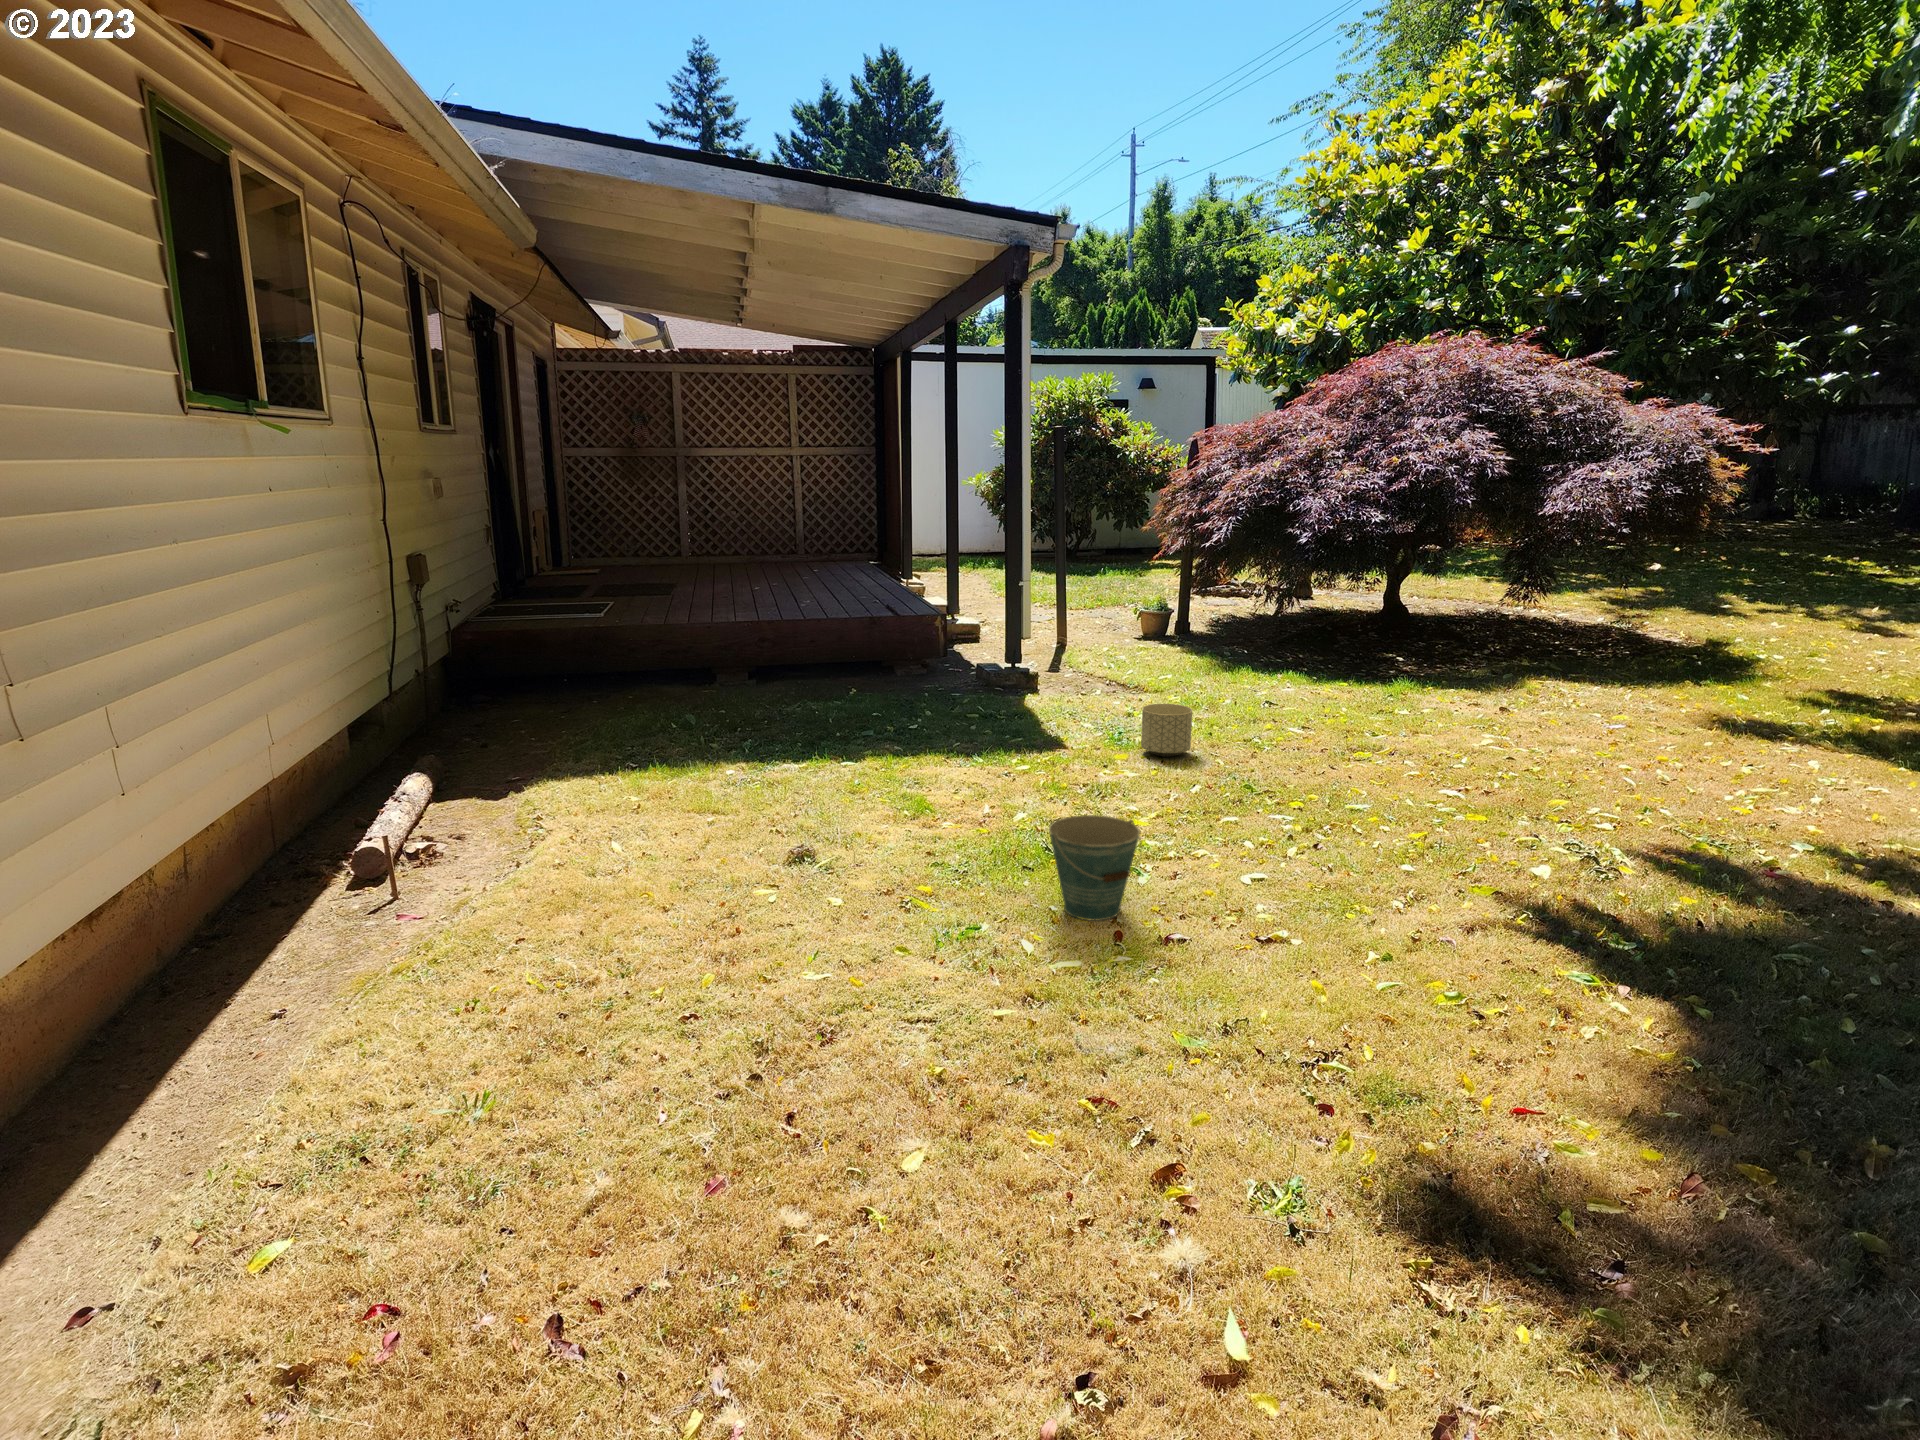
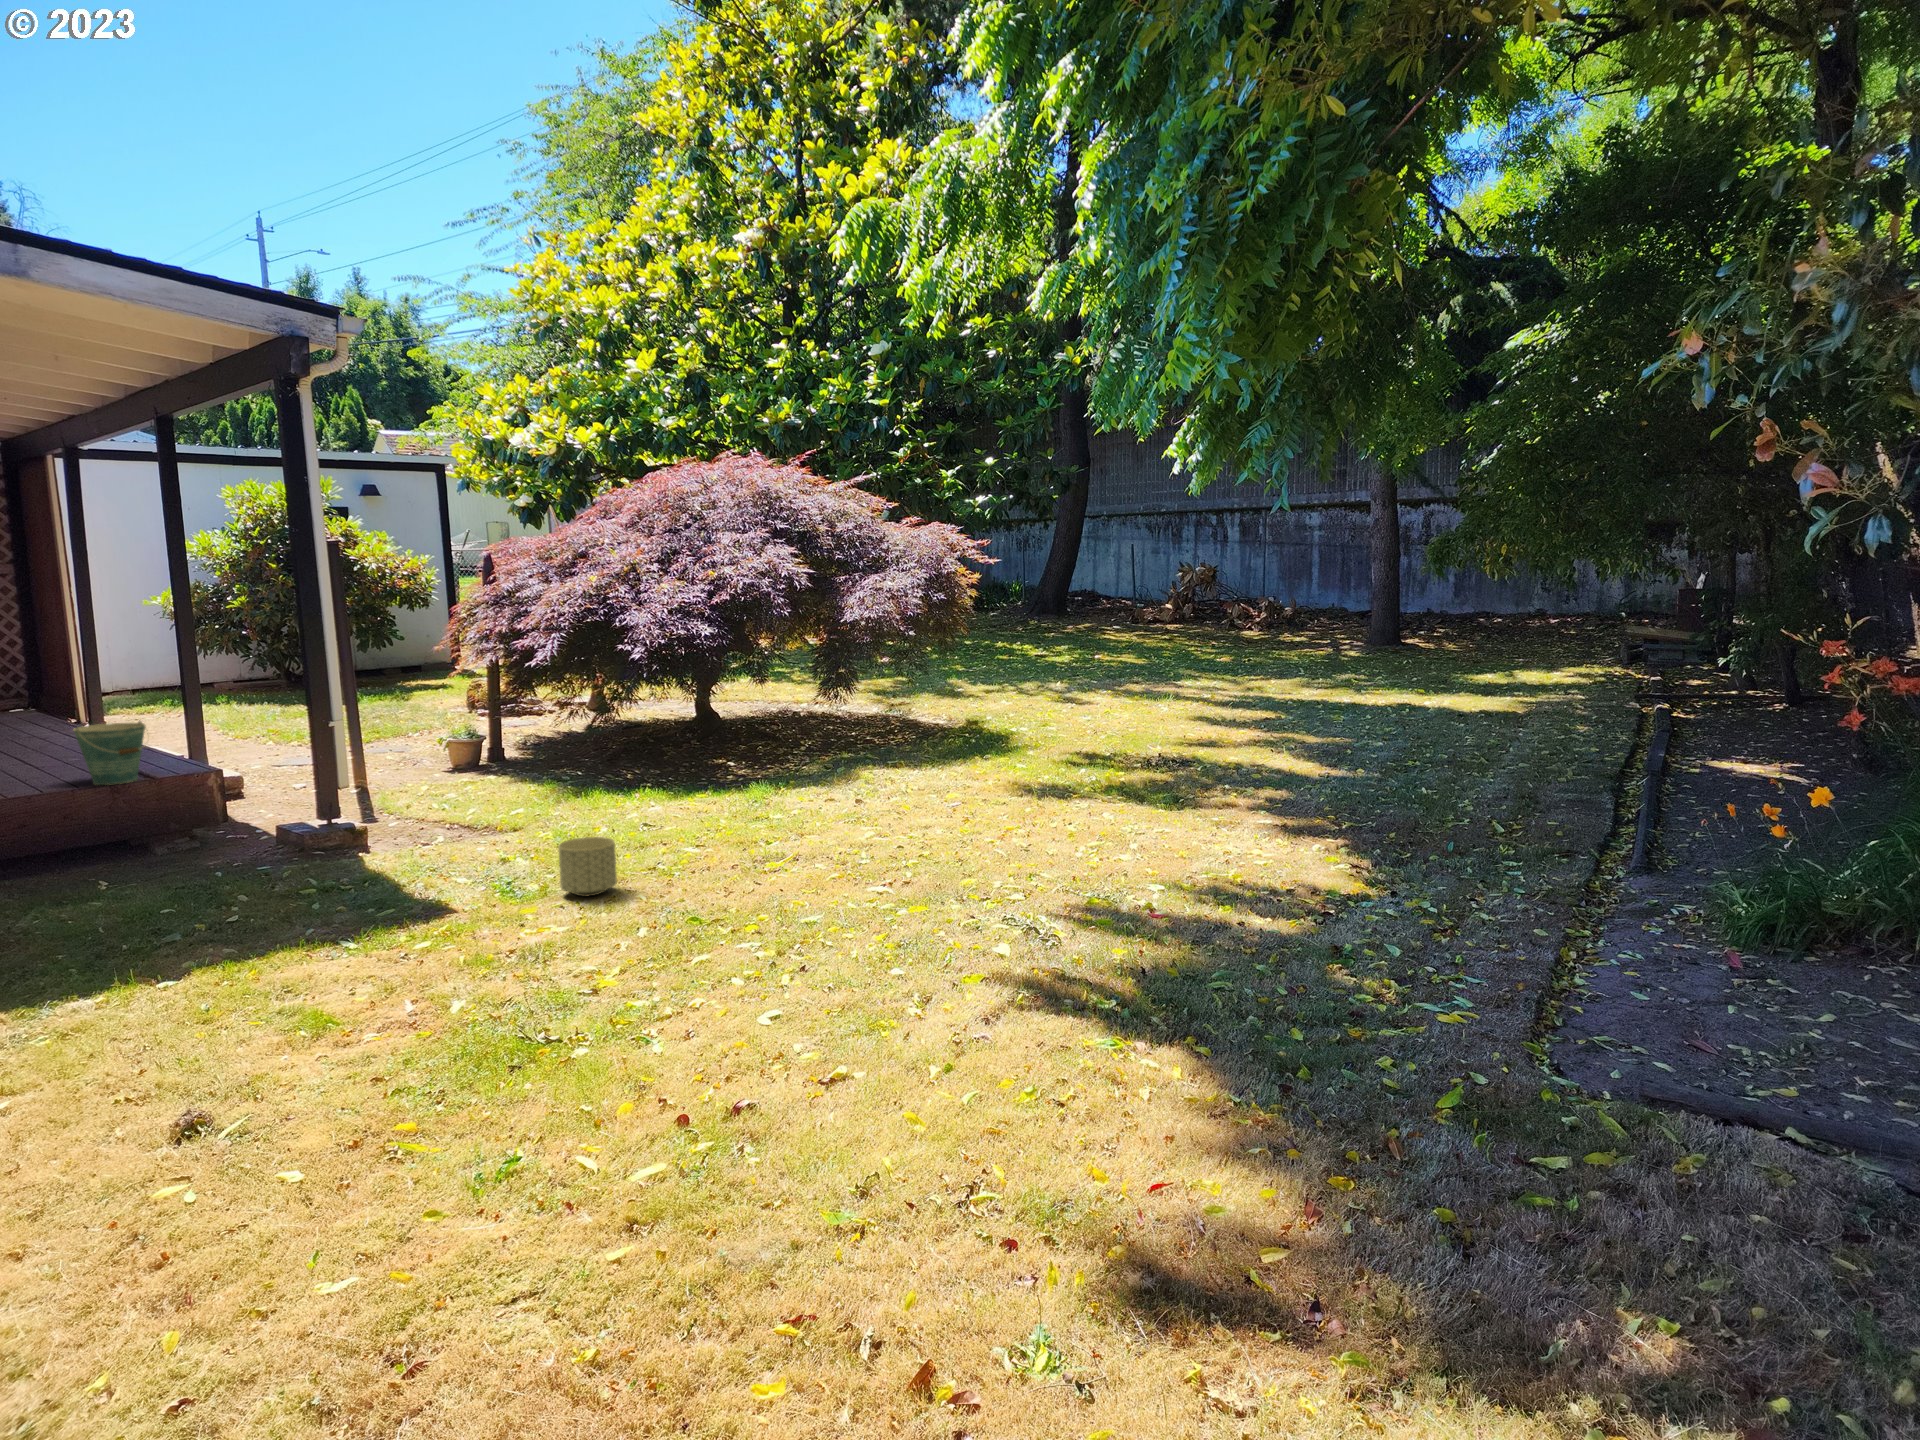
bucket: present [1049,815,1141,921] -> present [74,721,148,785]

